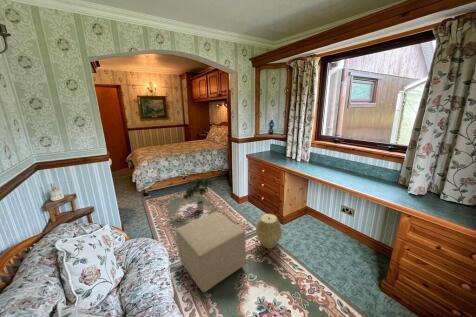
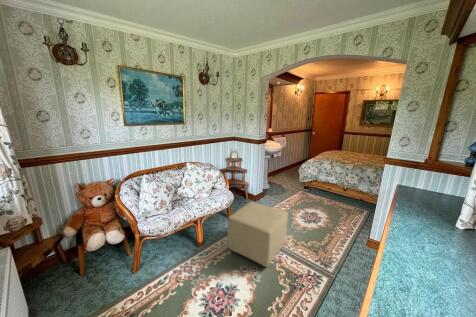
potted plant: present [183,178,213,211] -> none [307,185,341,221]
woven basket: present [256,214,282,248] -> none [299,247,334,294]

